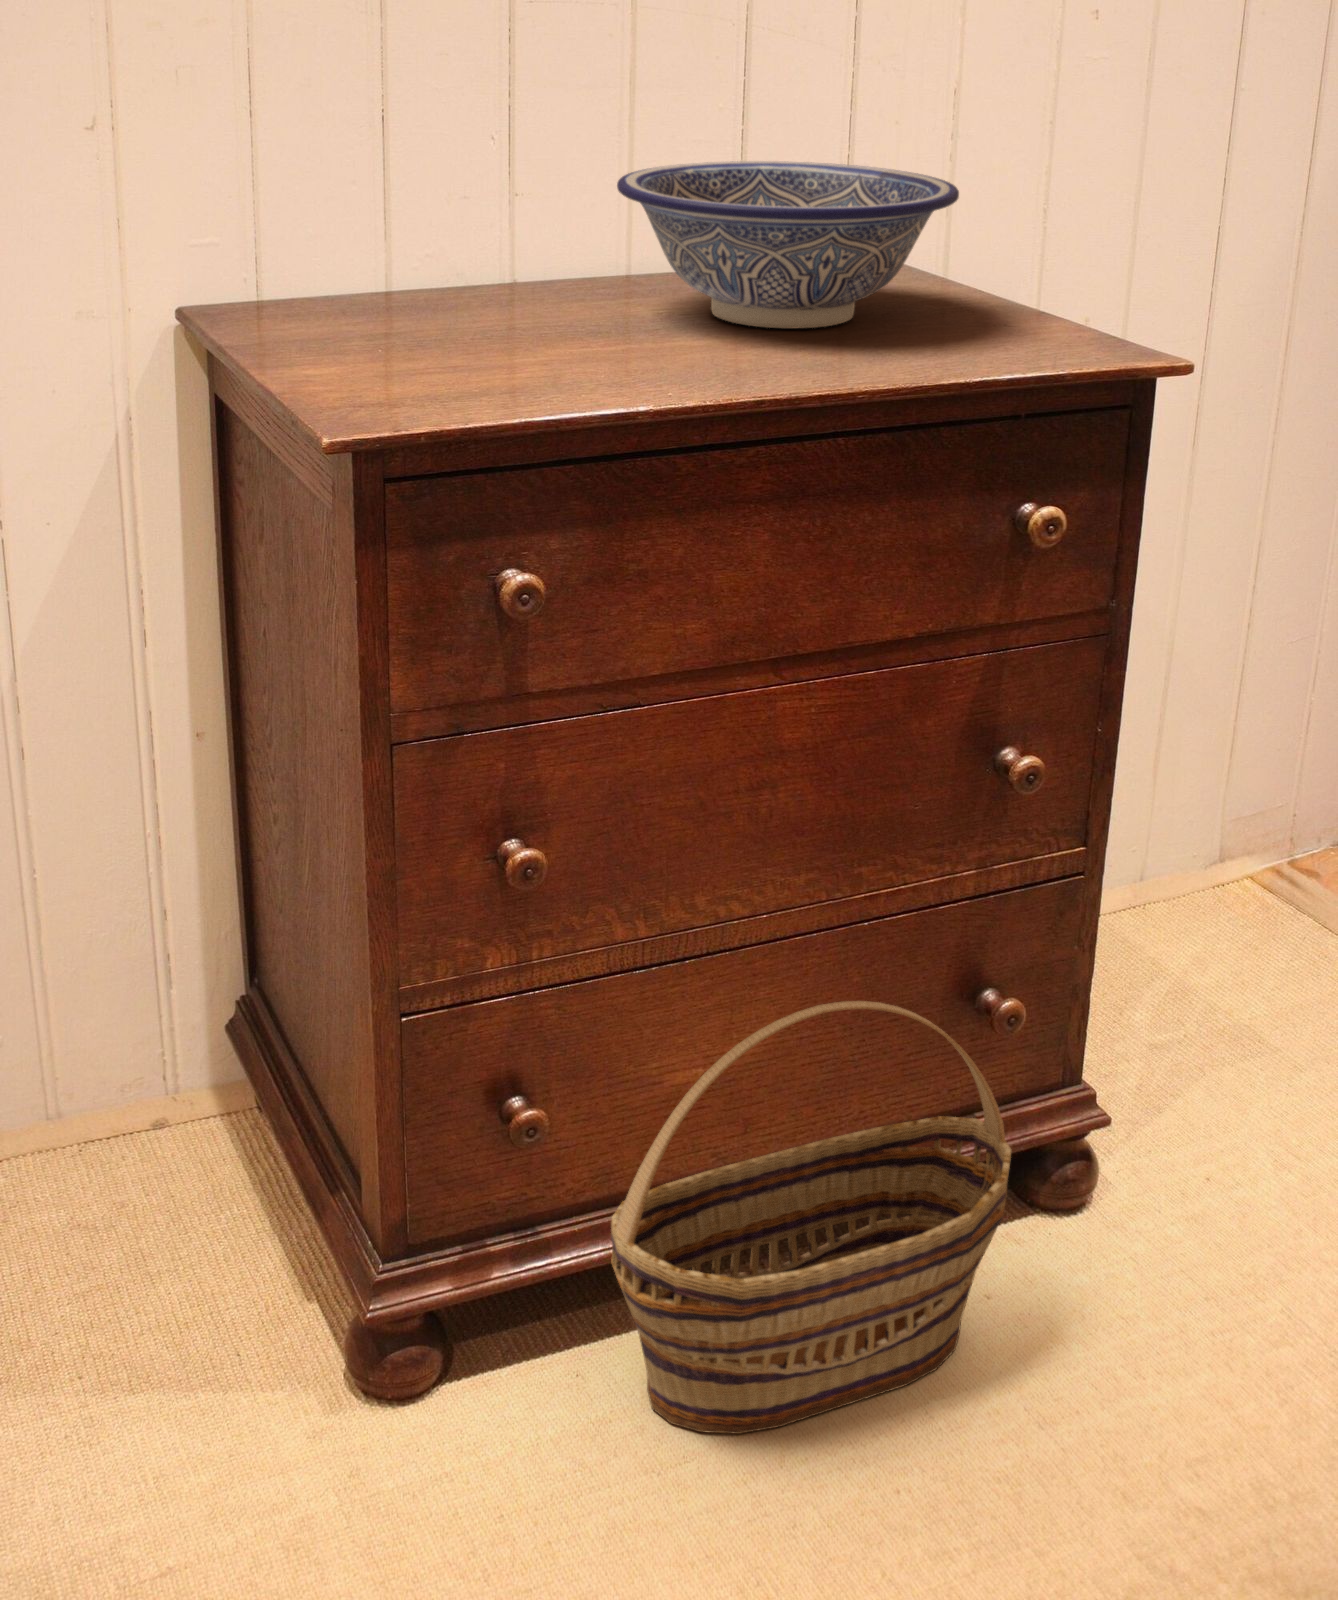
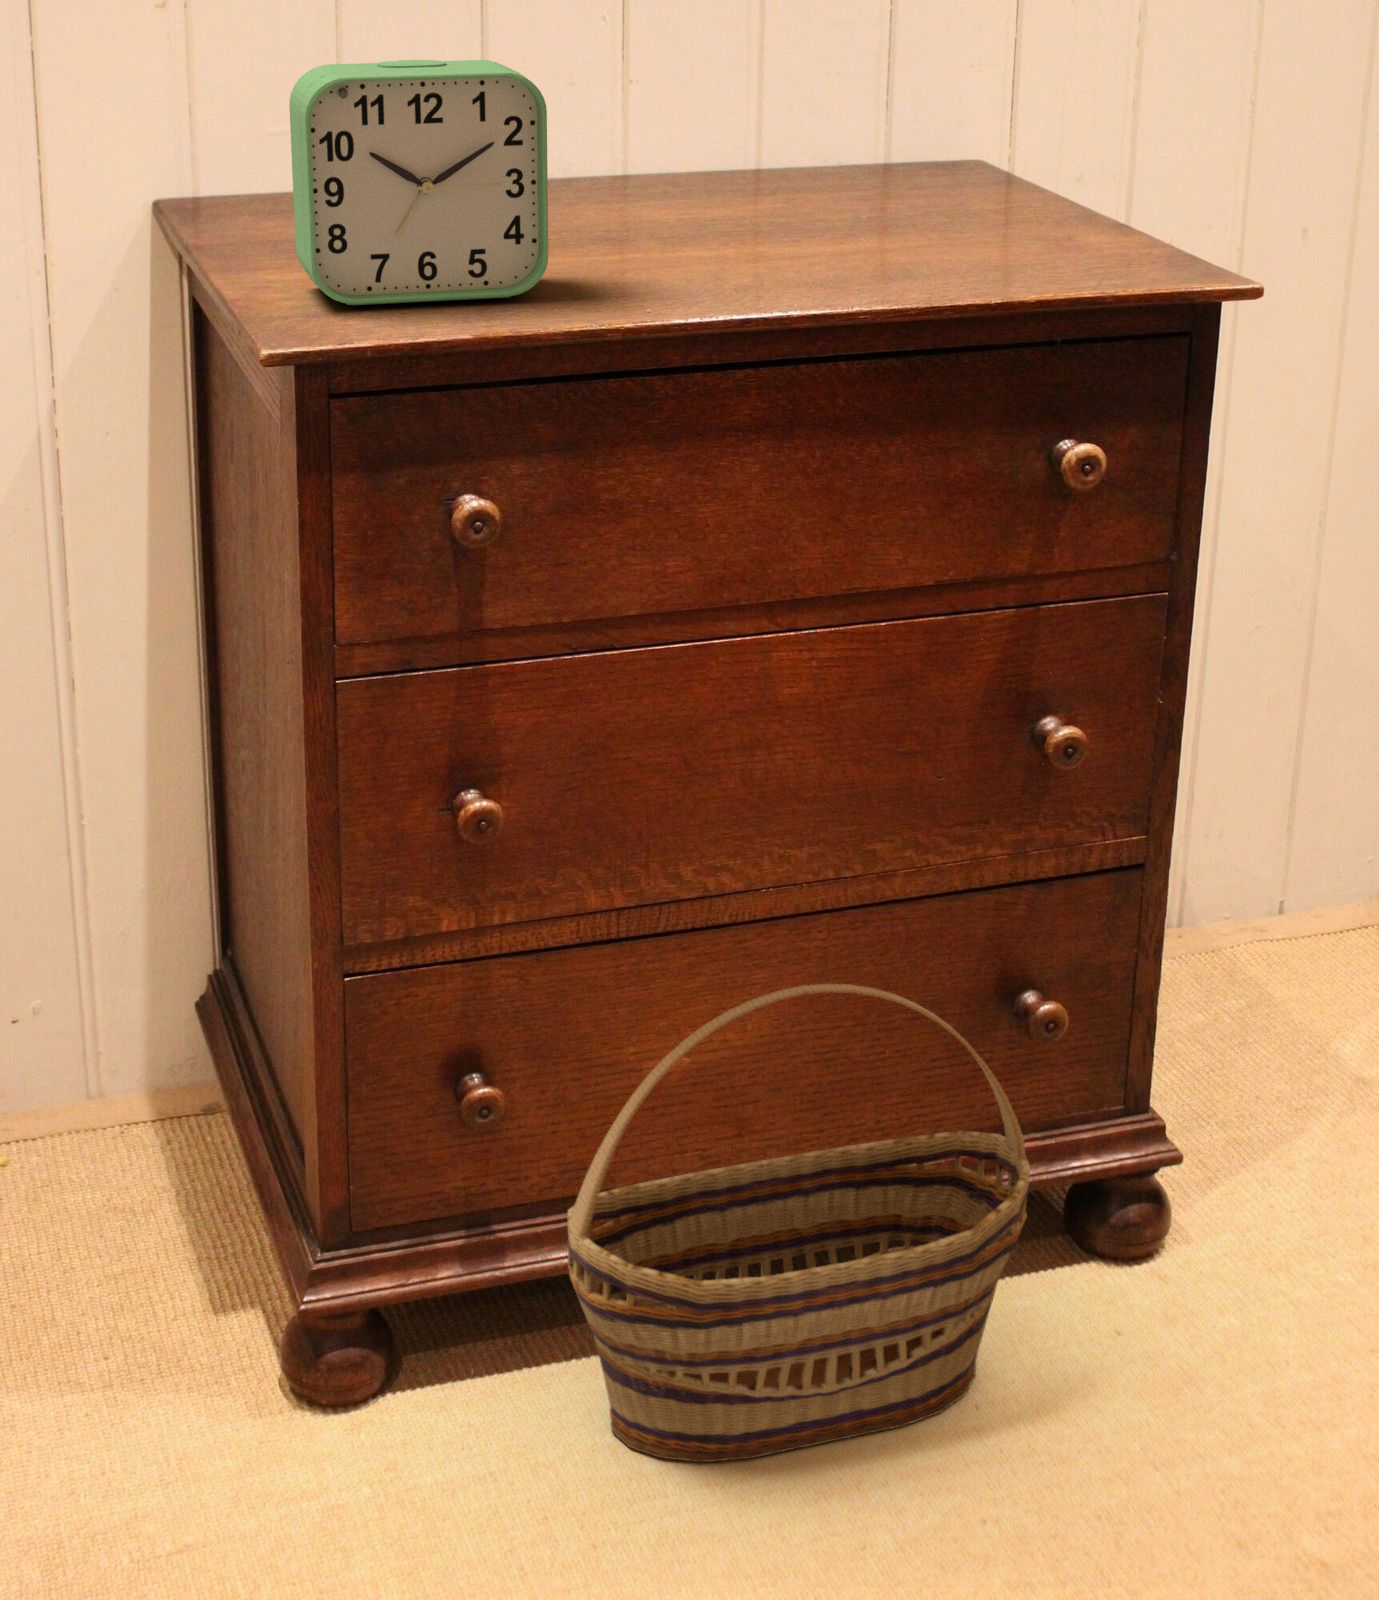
alarm clock: none [326,161,575,394] -> present [289,60,548,305]
decorative bowl: present [617,161,959,329] -> none [631,50,1011,240]

